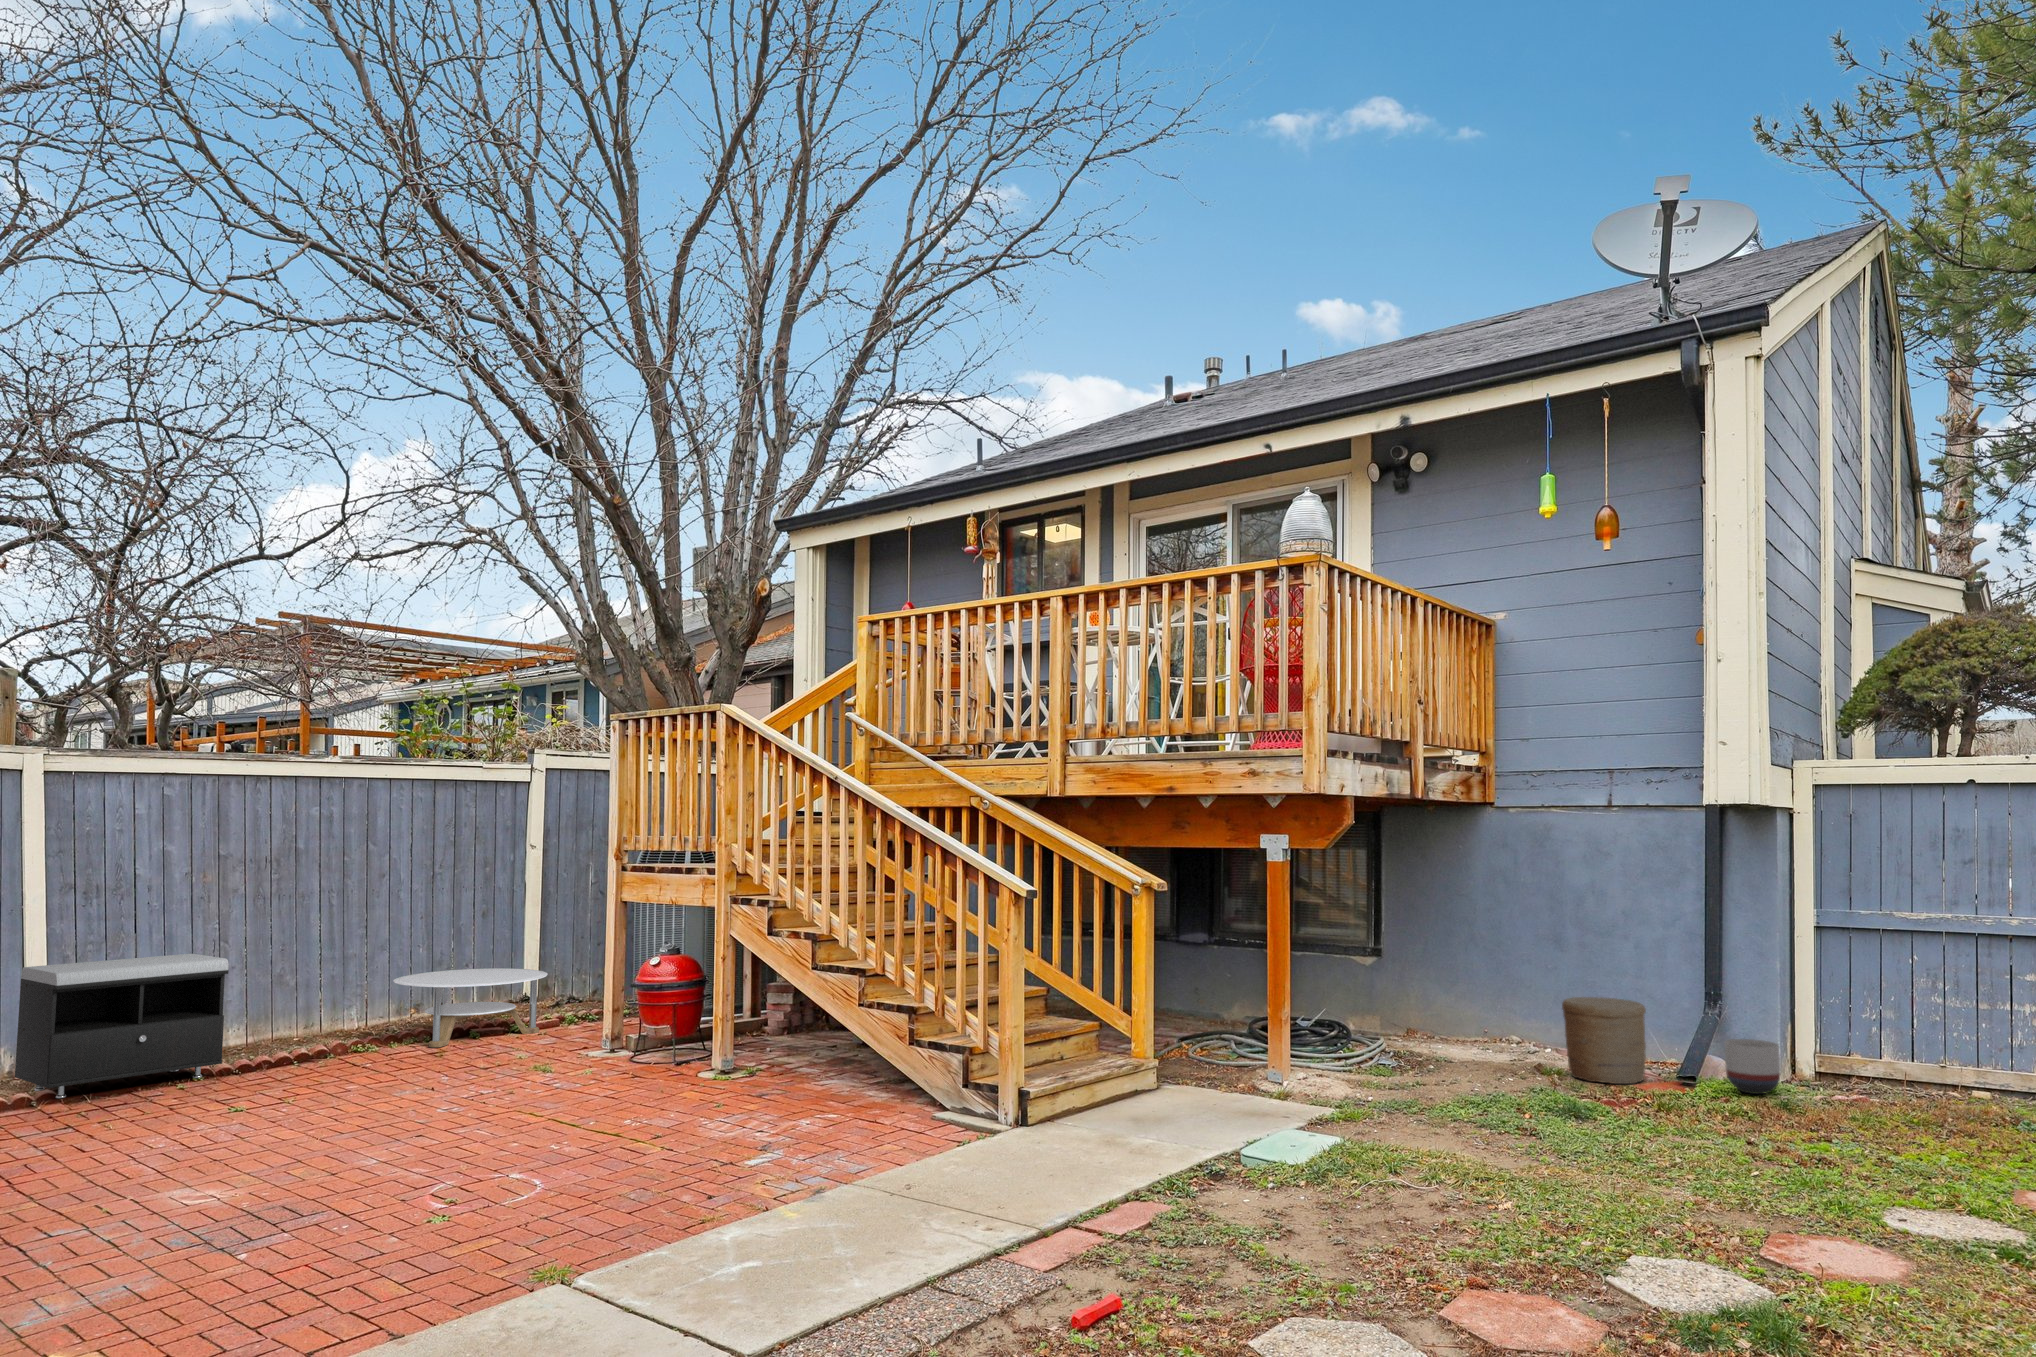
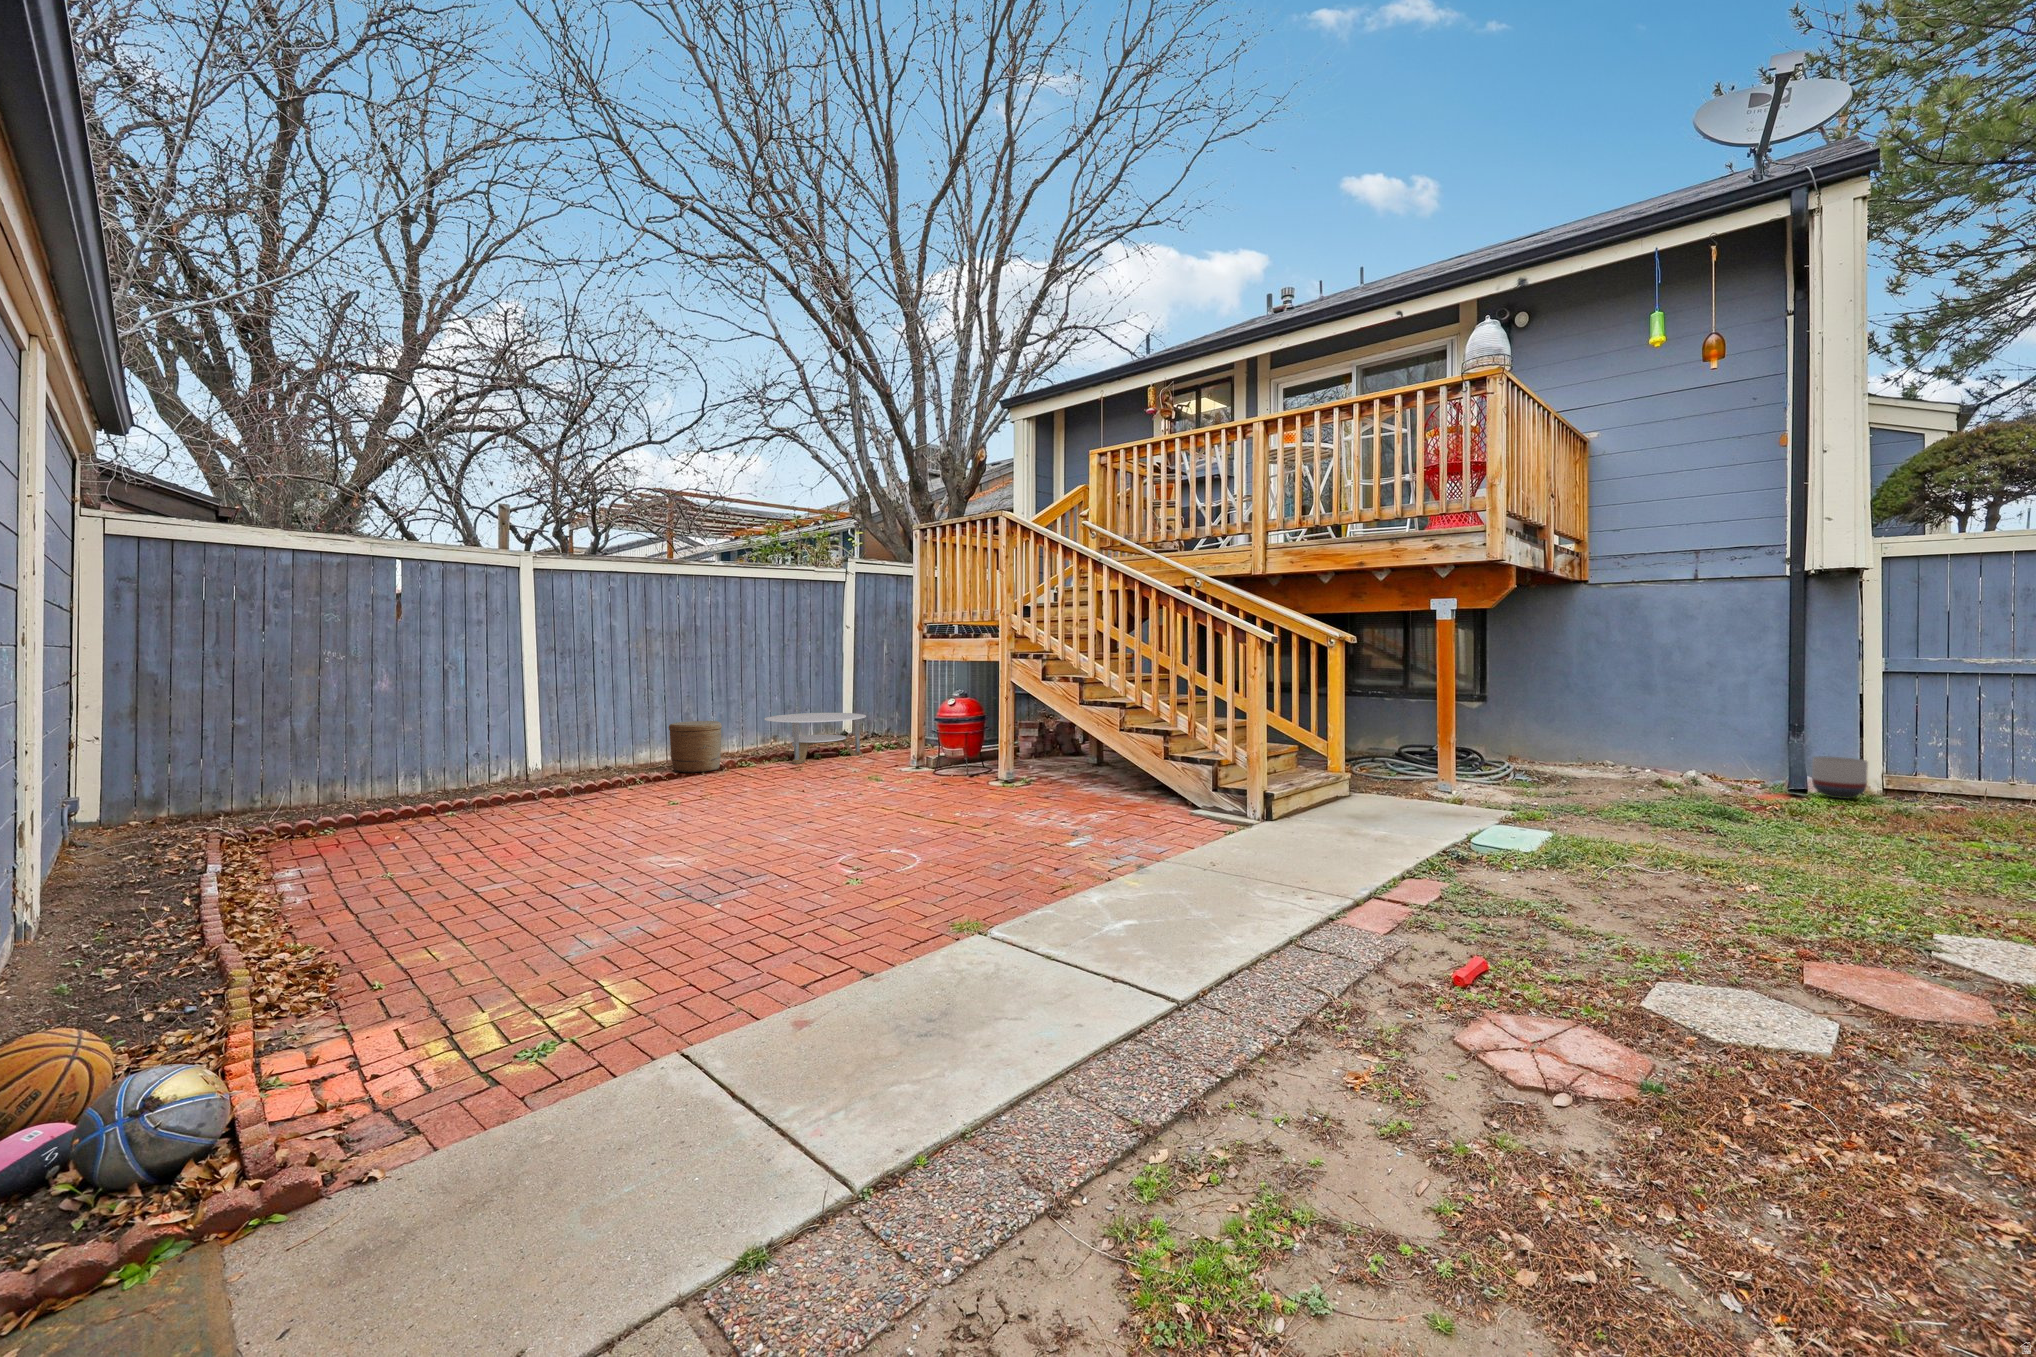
storage bench: present [15,954,229,1098] -> none [517,698,658,794]
woven basket: present [1562,997,1646,1084] -> present [669,721,722,773]

